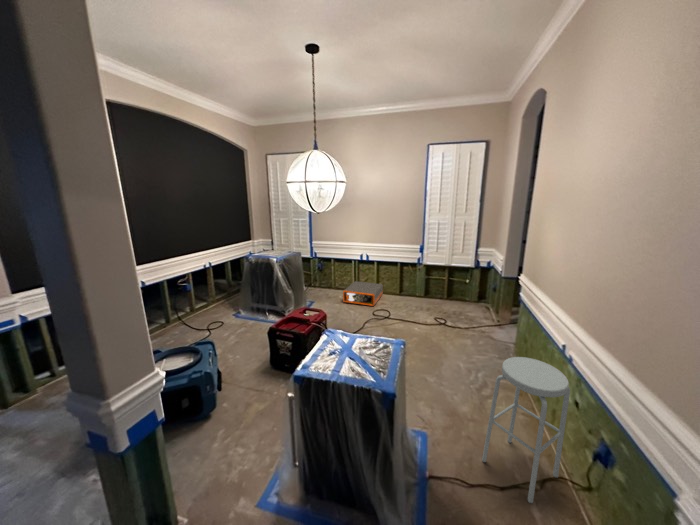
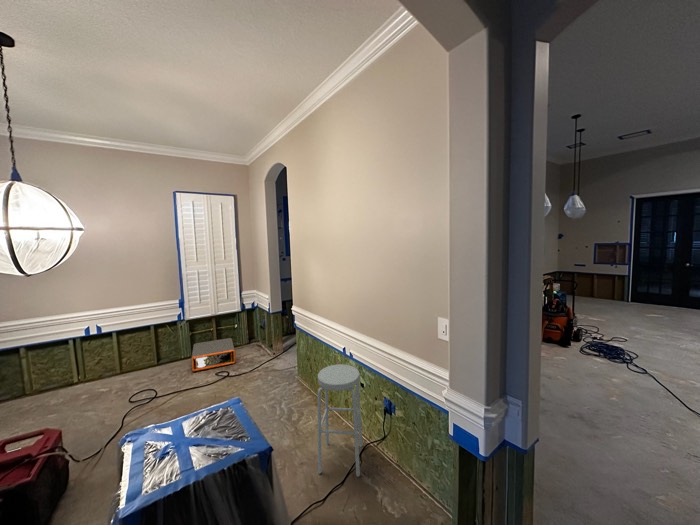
storage box: present [343,281,383,306] -> present [192,338,235,371]

